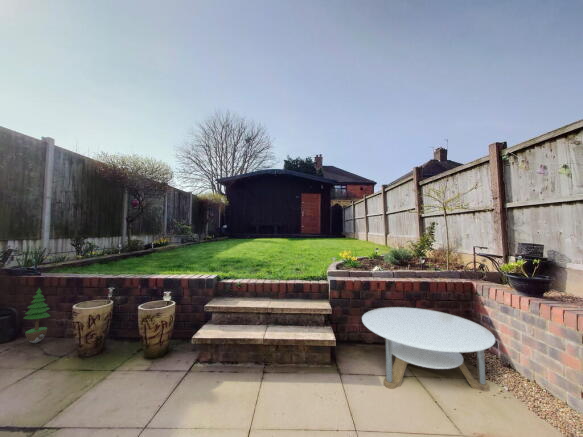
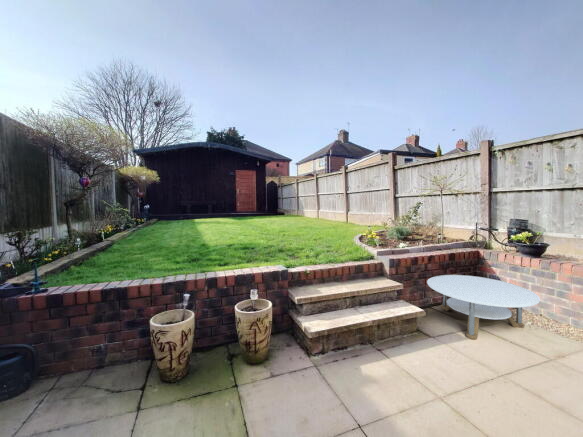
potted tree: present [24,288,50,343] -> none [56,310,91,381]

